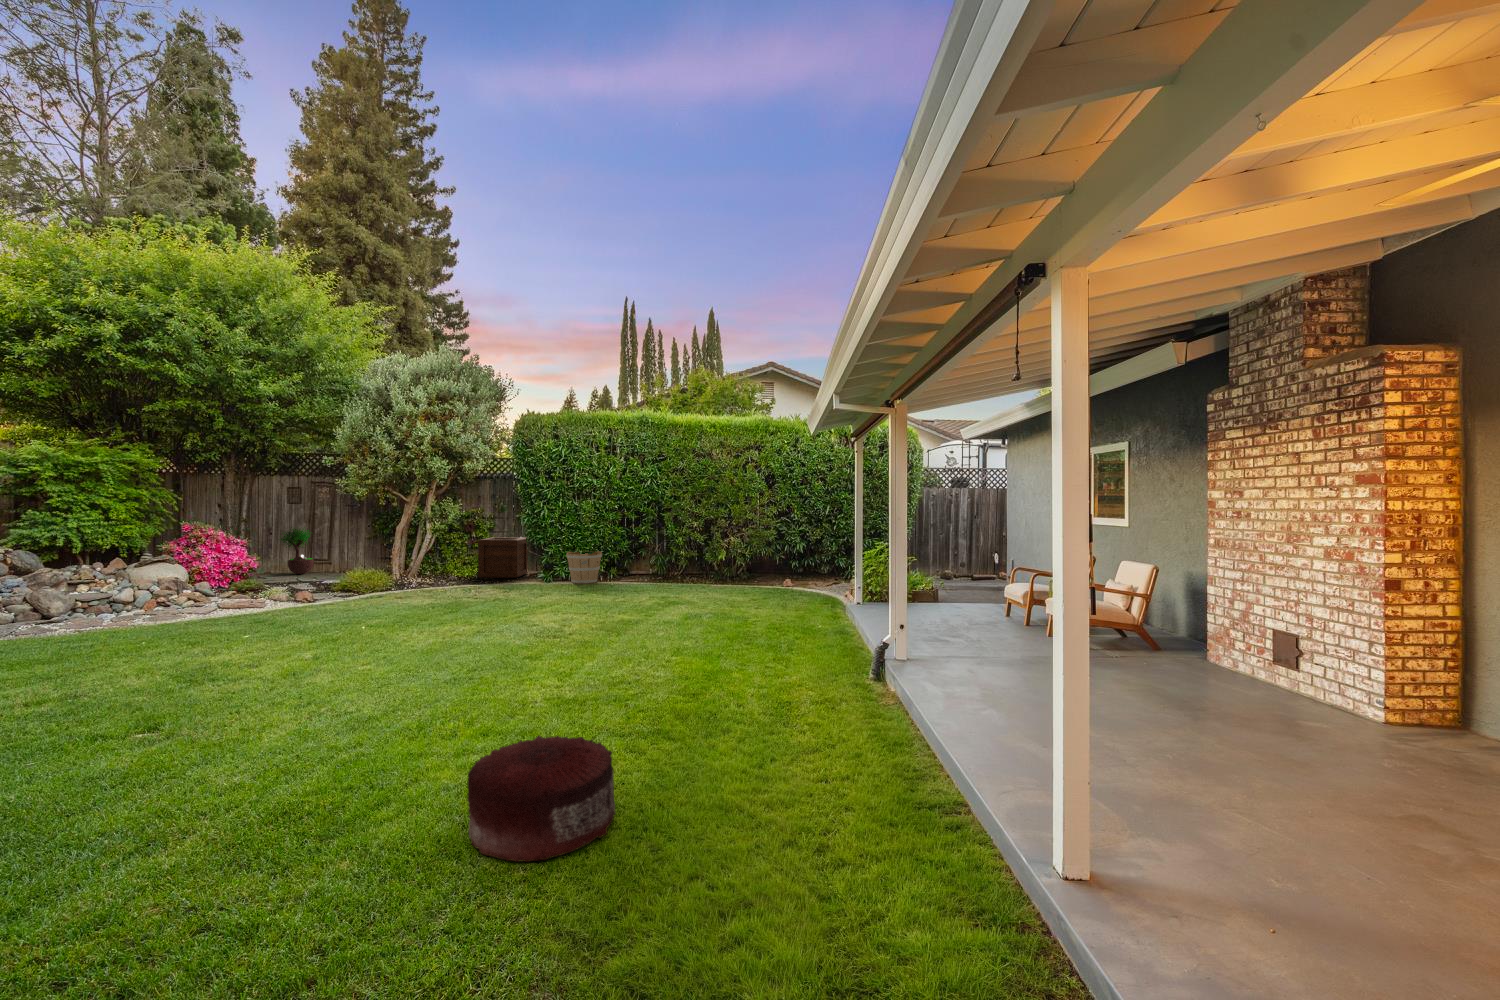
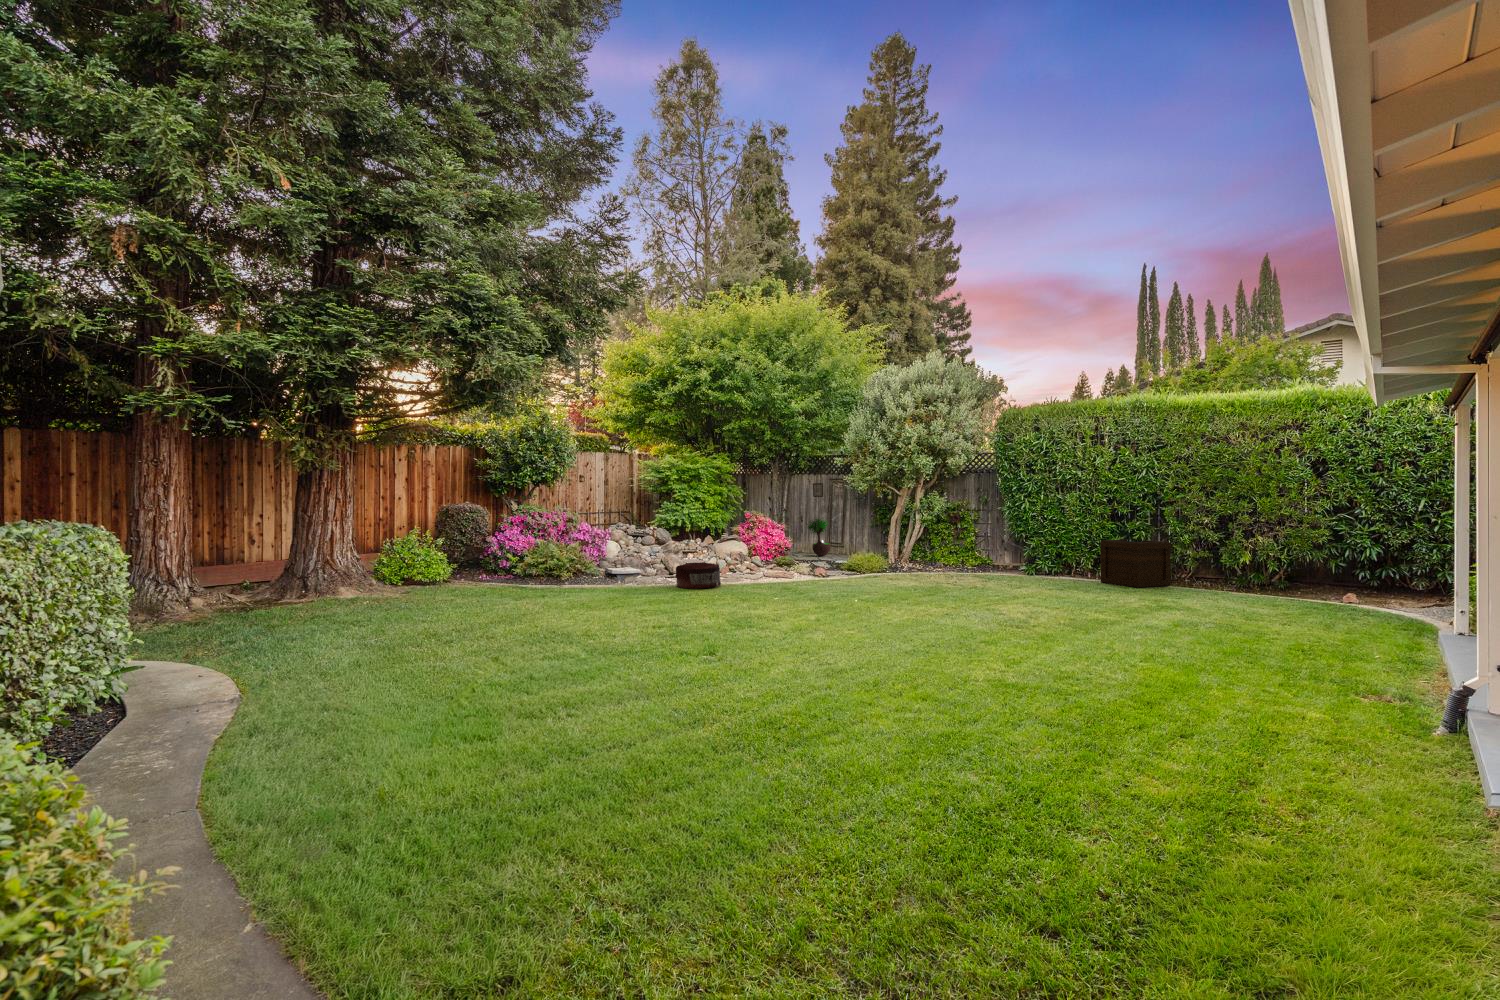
wooden crate: present [478,537,528,578] -> present [1100,539,1171,588]
wooden bucket: present [566,551,602,584] -> none [1046,547,1086,582]
pouf: present [467,736,615,862] -> present [676,562,721,589]

